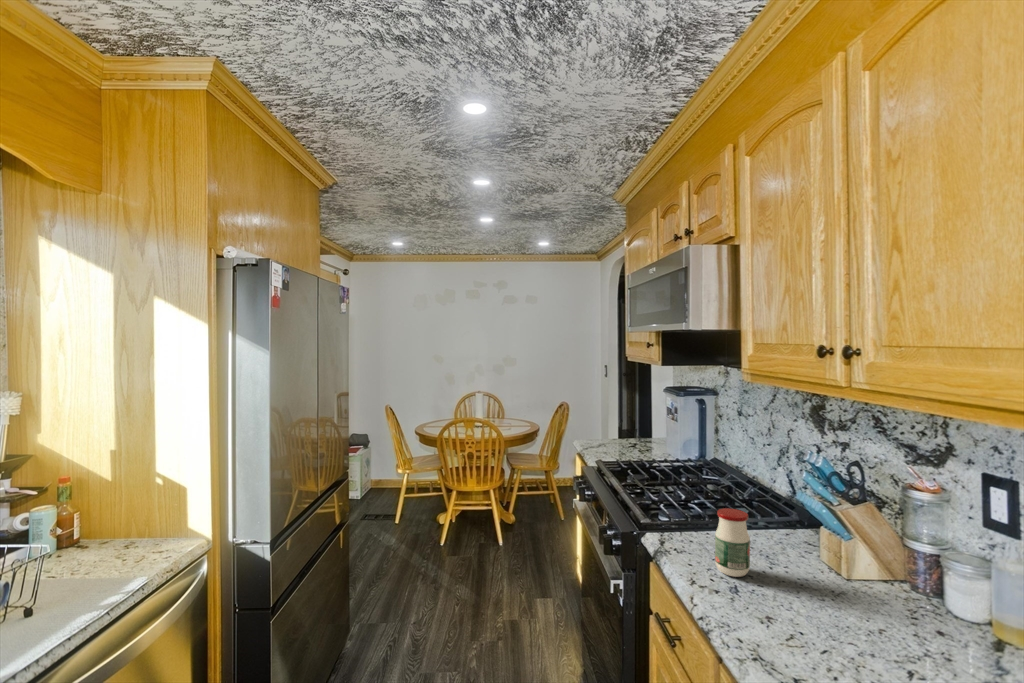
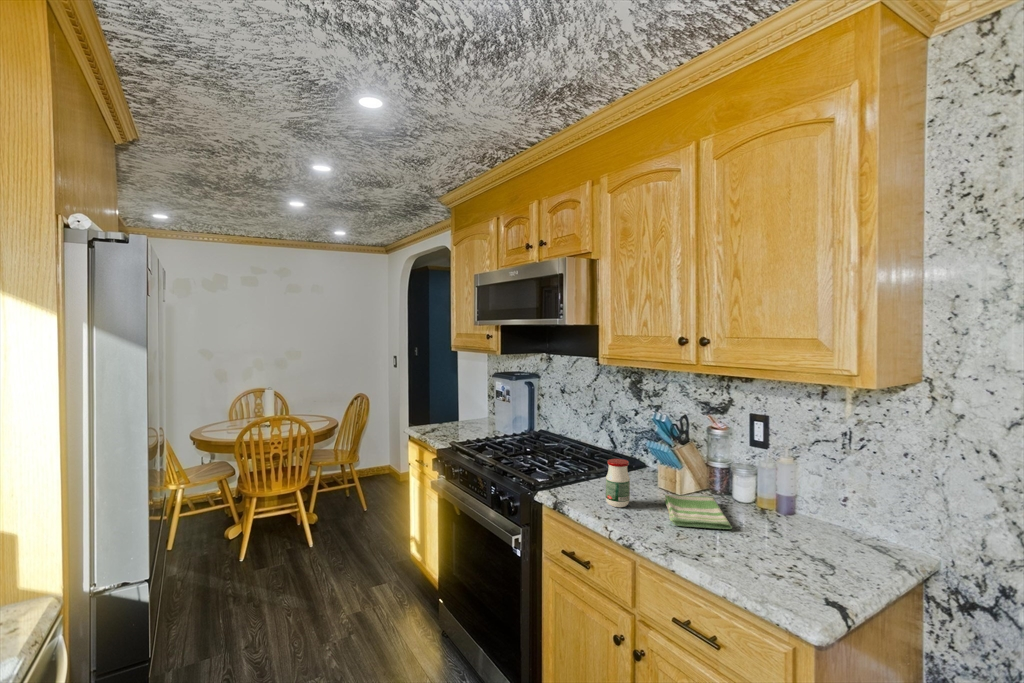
dish towel: none [788,573,898,653] -> present [665,494,732,529]

